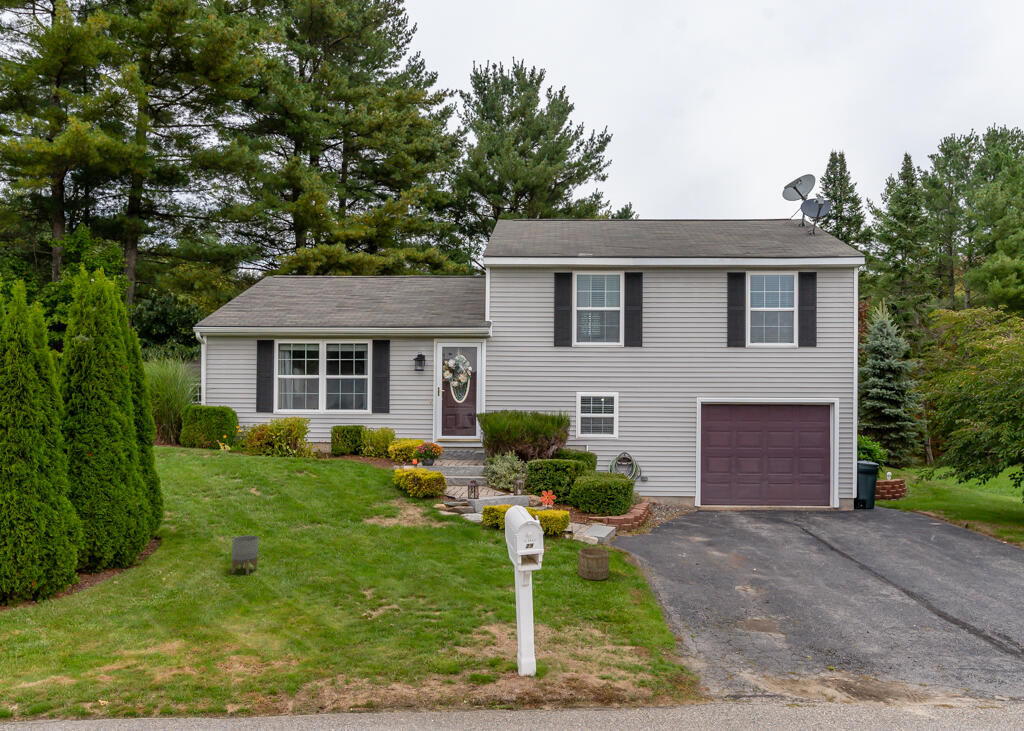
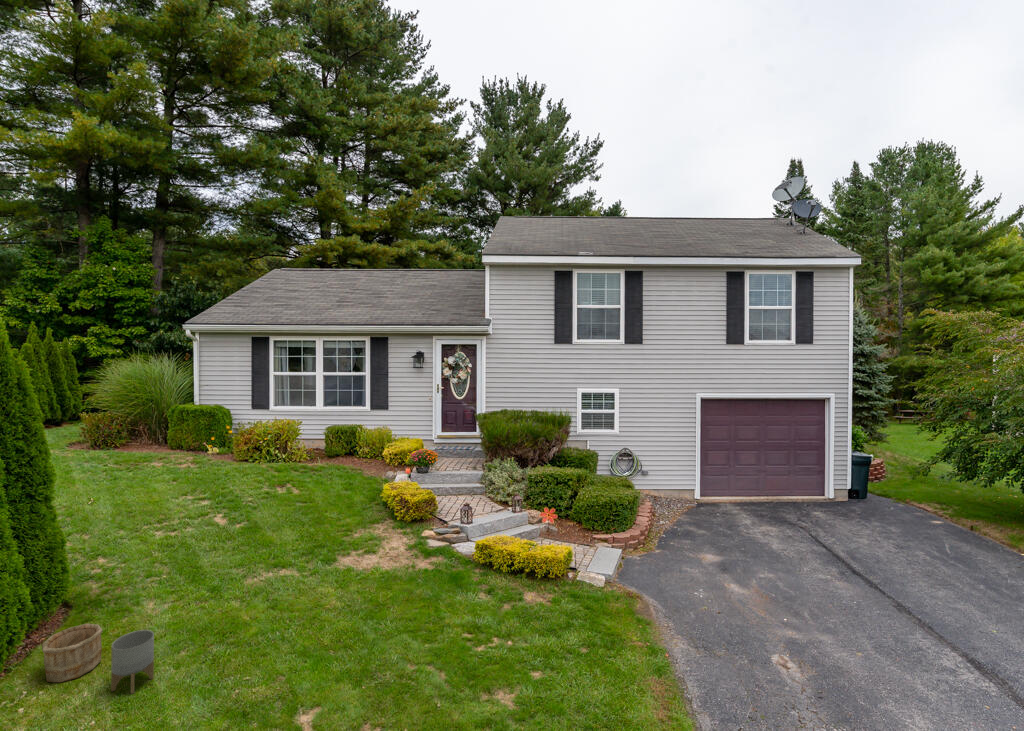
wooden bucket: present [578,547,610,580] -> present [42,624,102,682]

